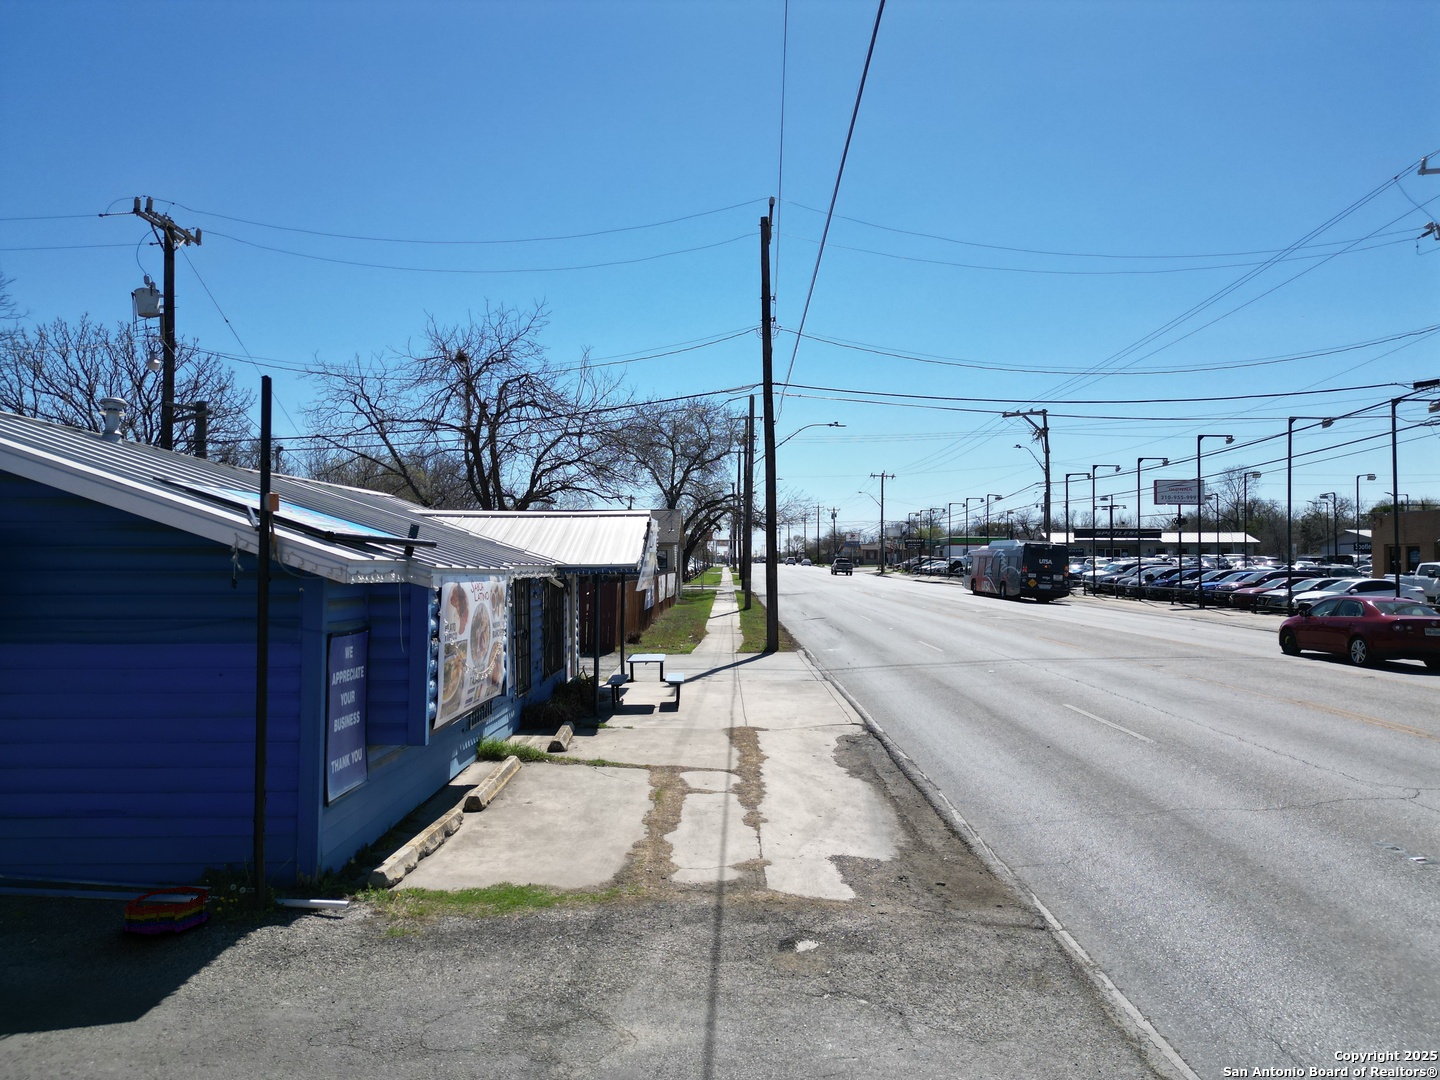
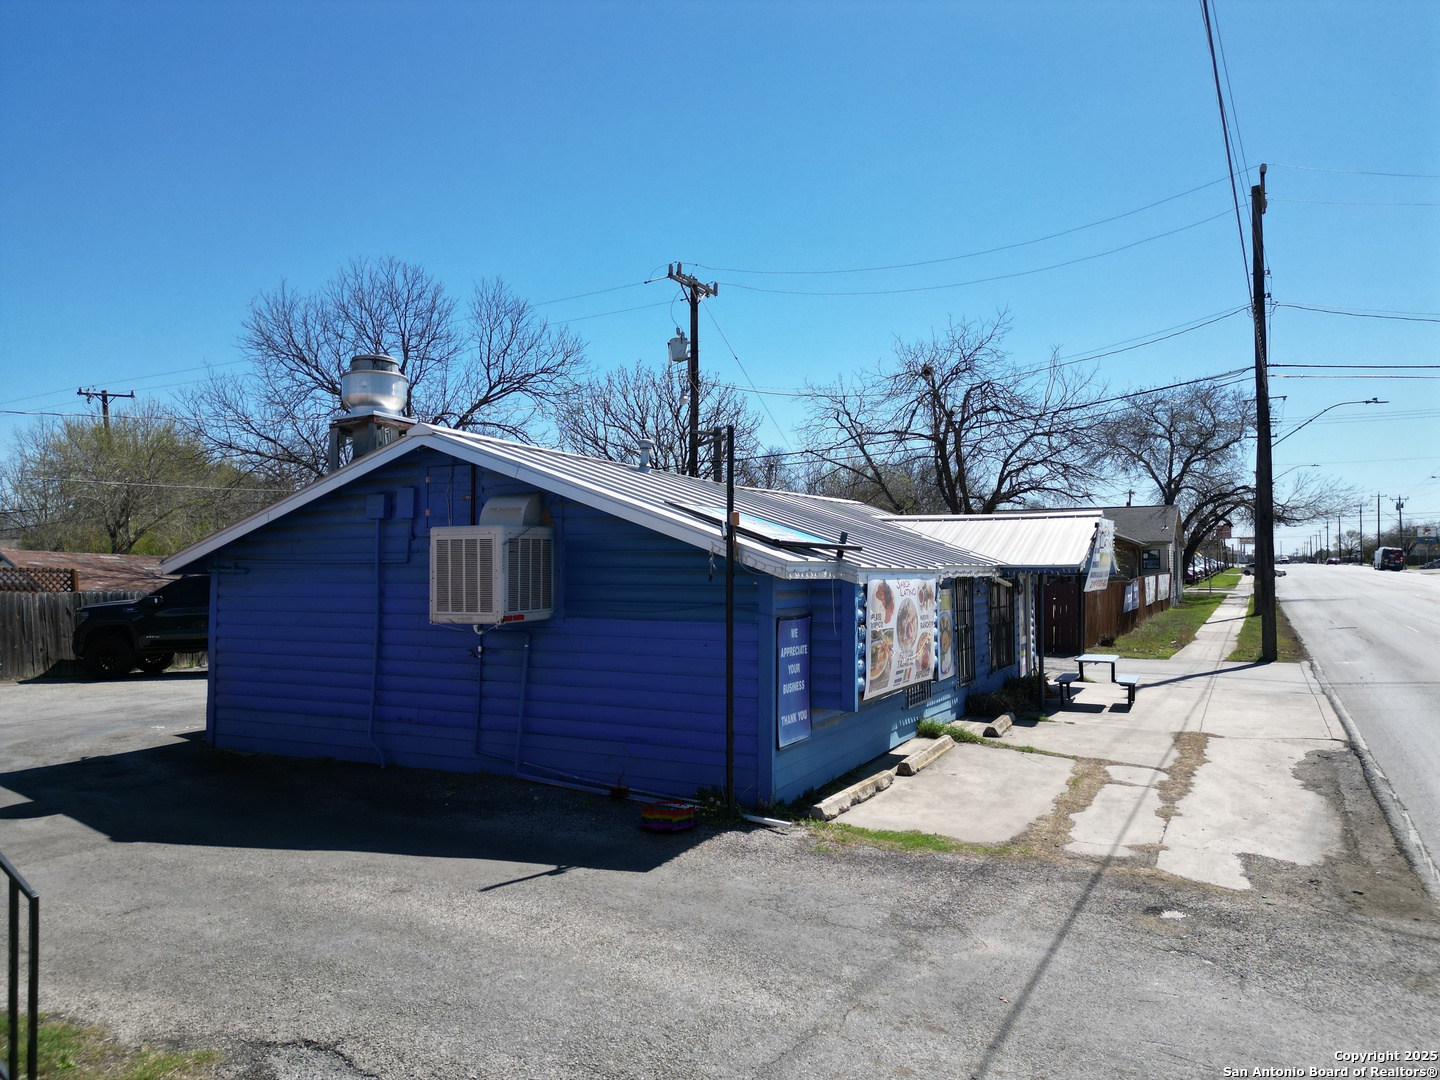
potted plant: none [60,820,124,892] -> present [606,754,640,797]

